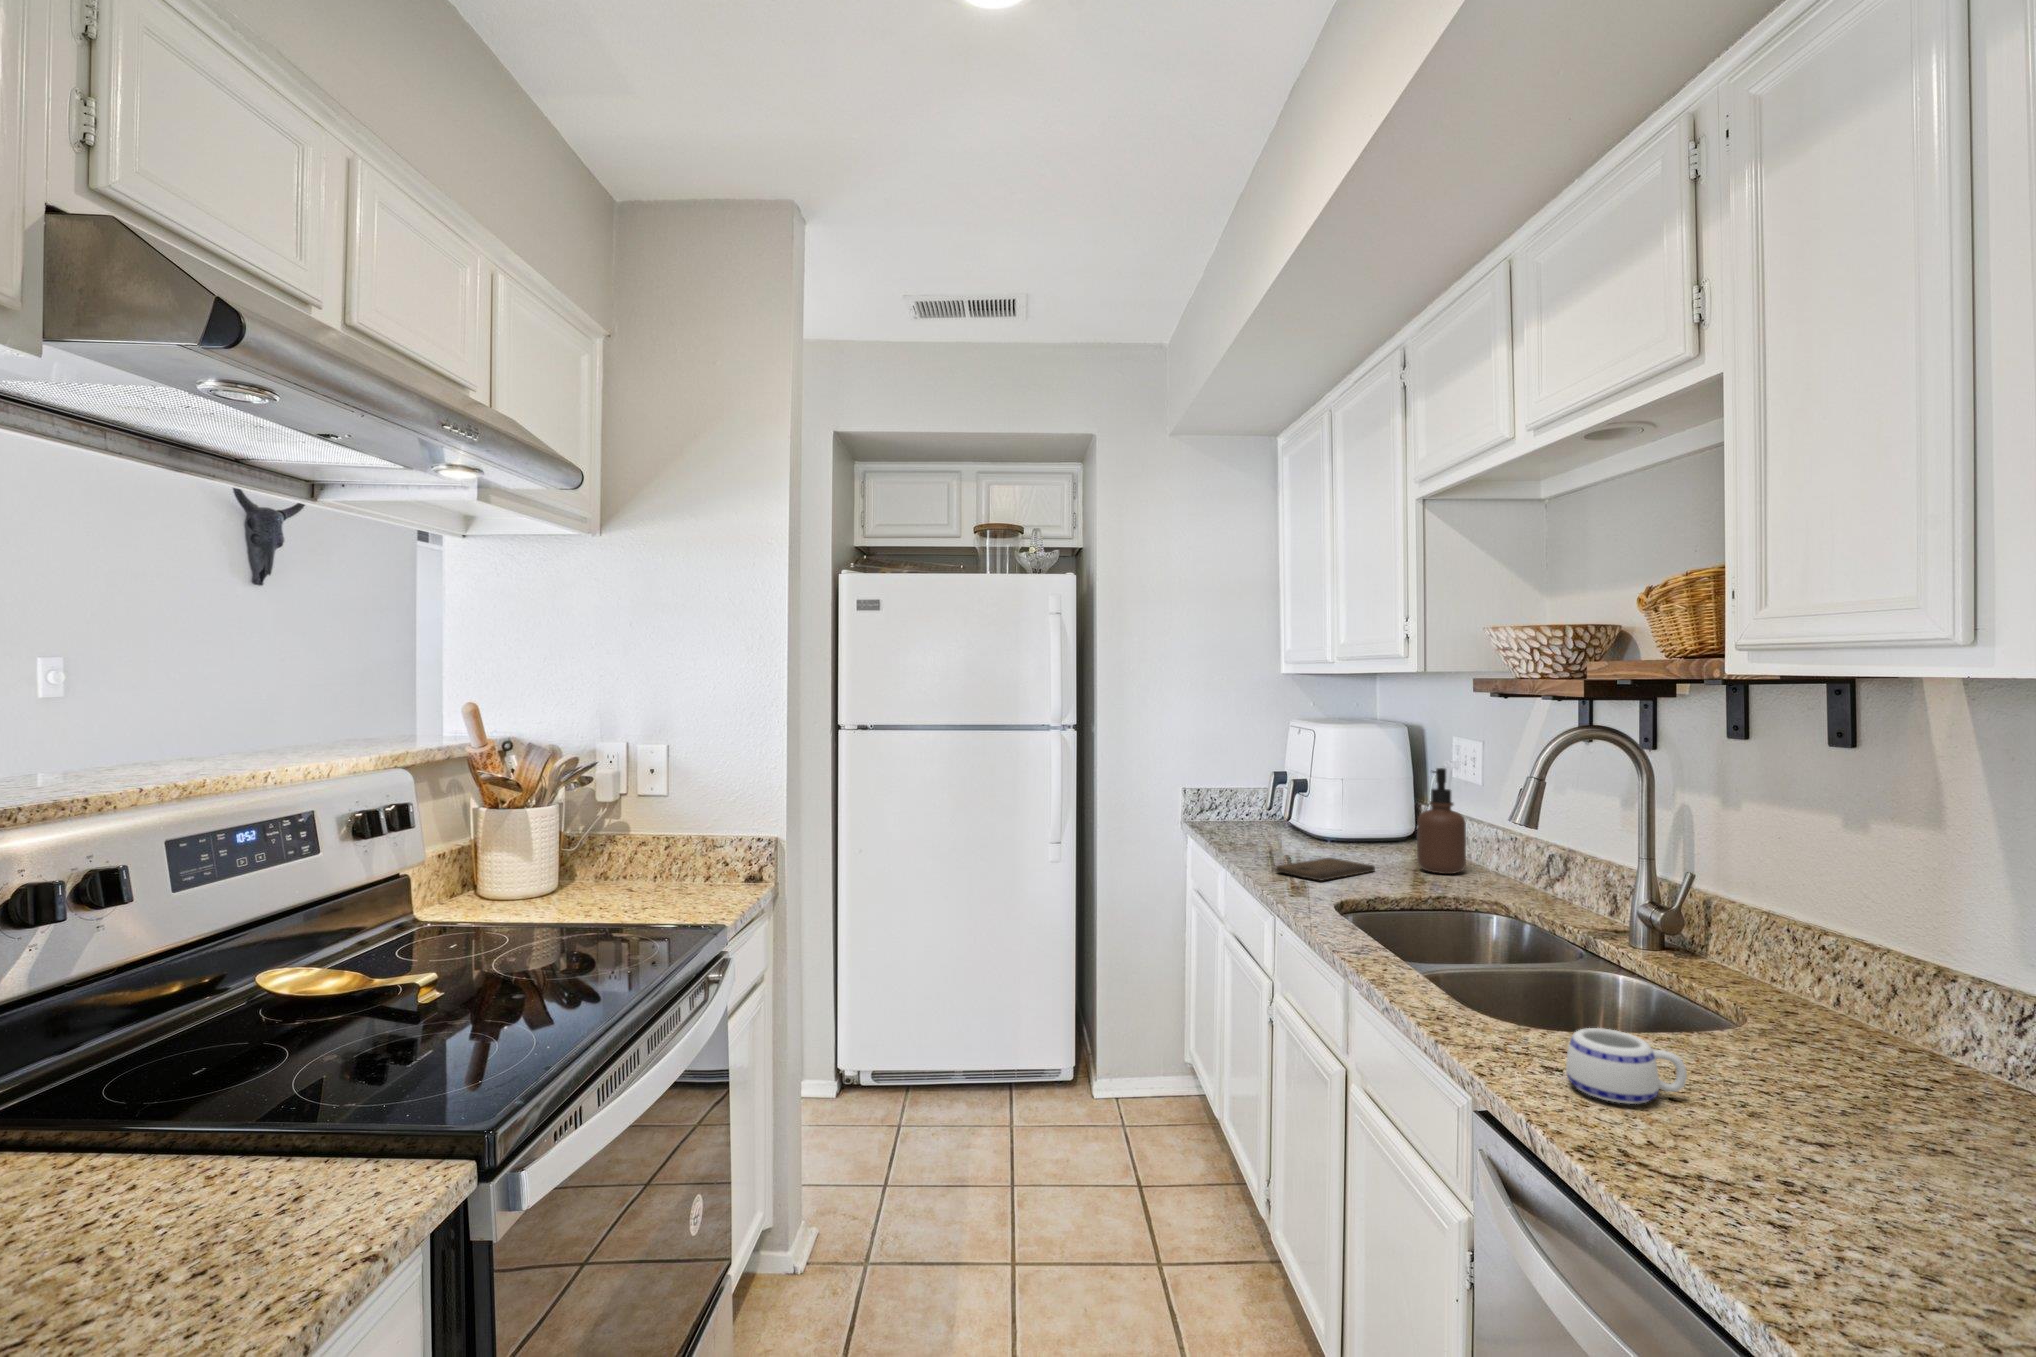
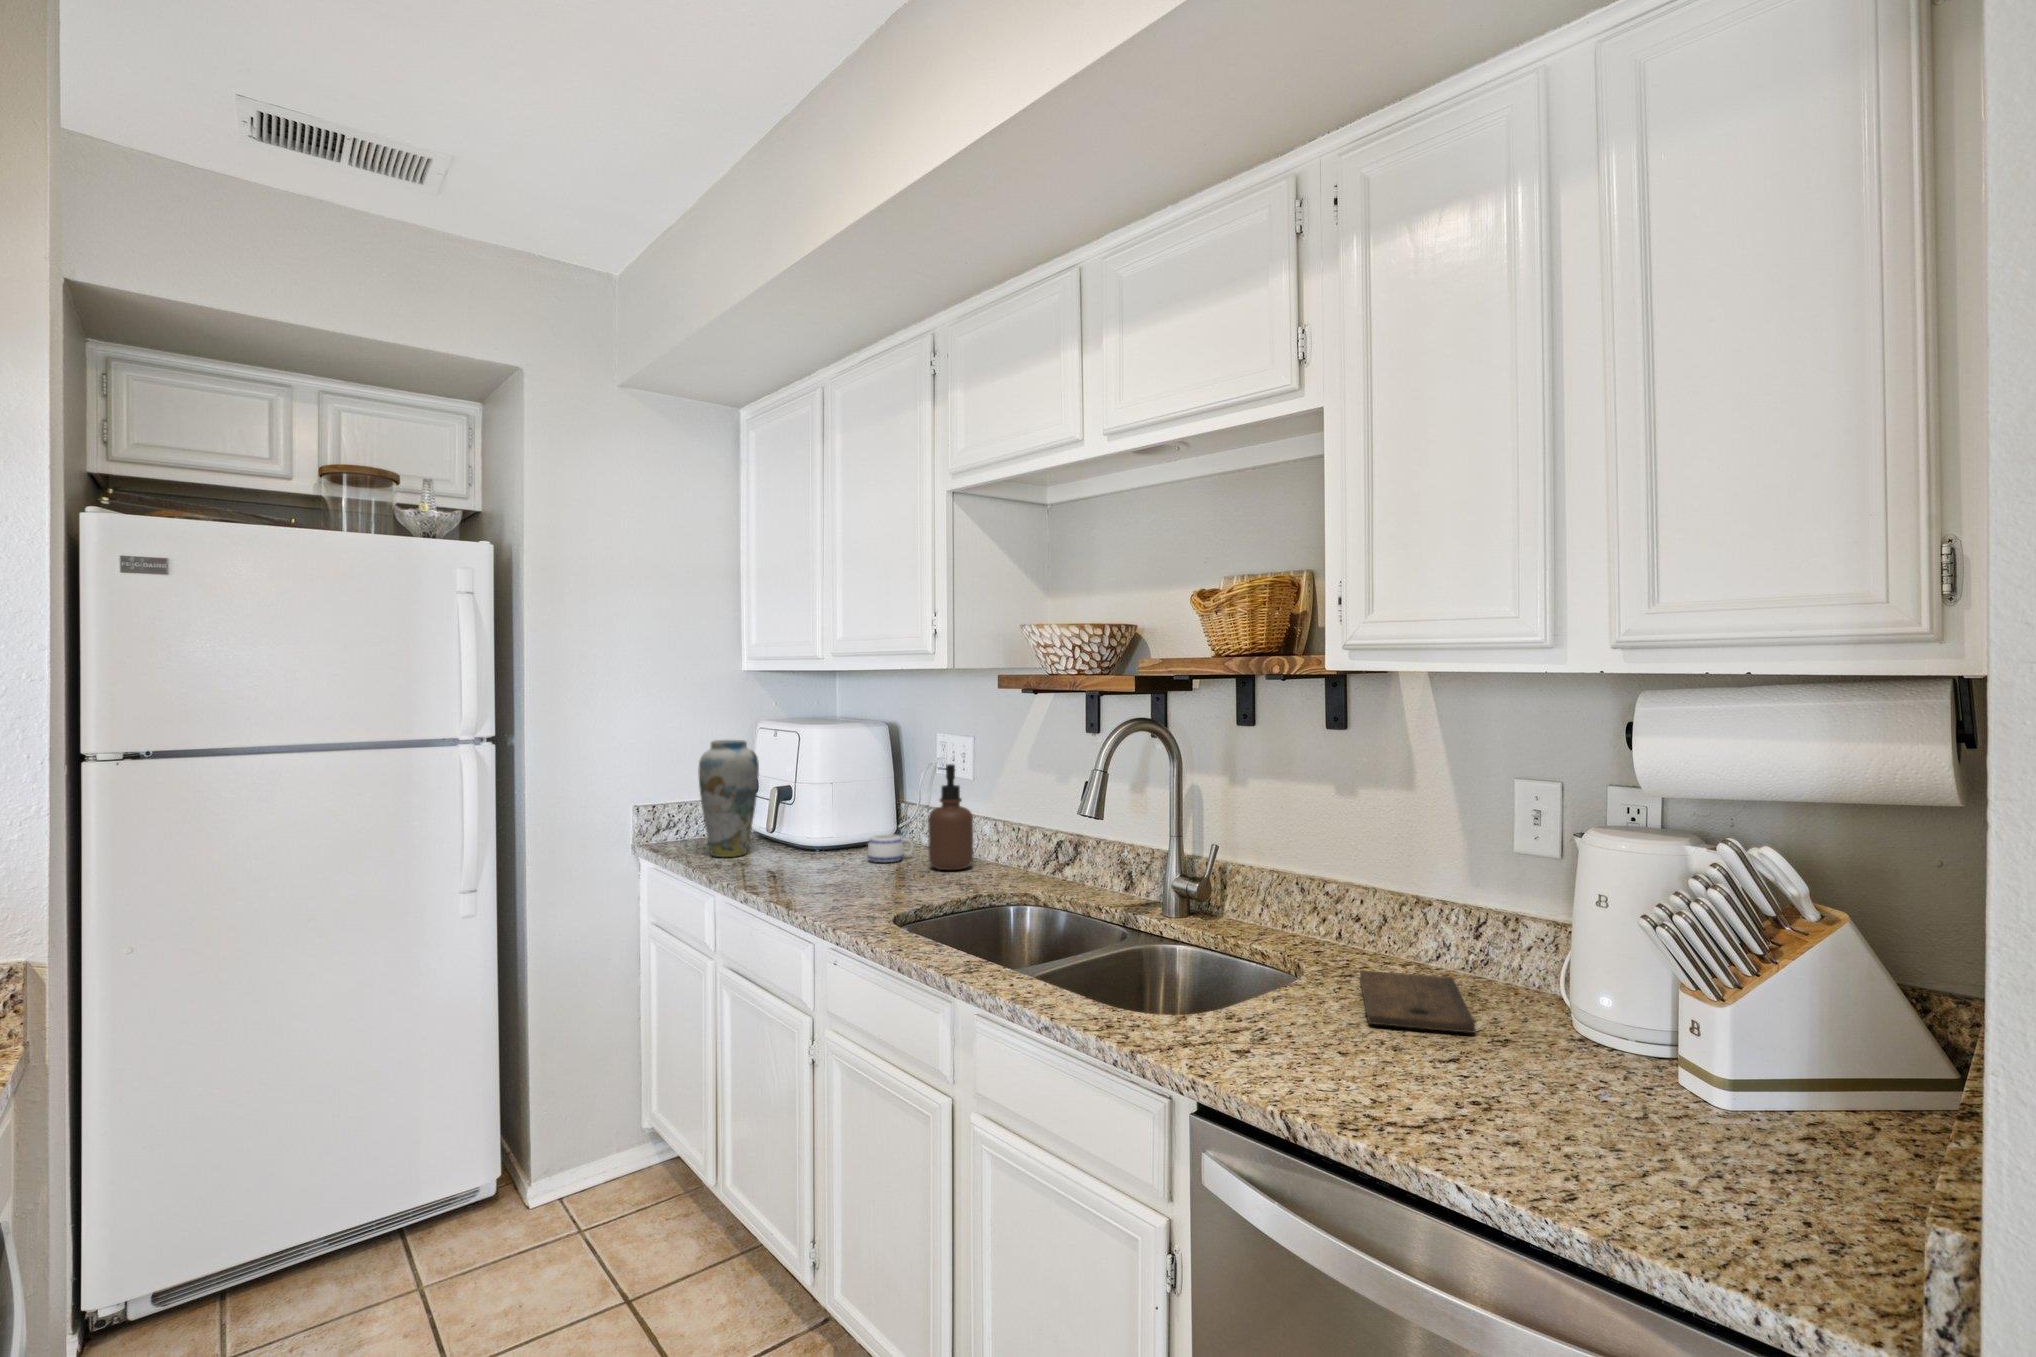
vase: none [1224,735,1277,838] -> present [698,740,759,857]
cutting board: present [1276,858,1375,881] -> present [1360,971,1475,1033]
mug: present [1566,1028,1687,1104] -> present [868,834,914,862]

